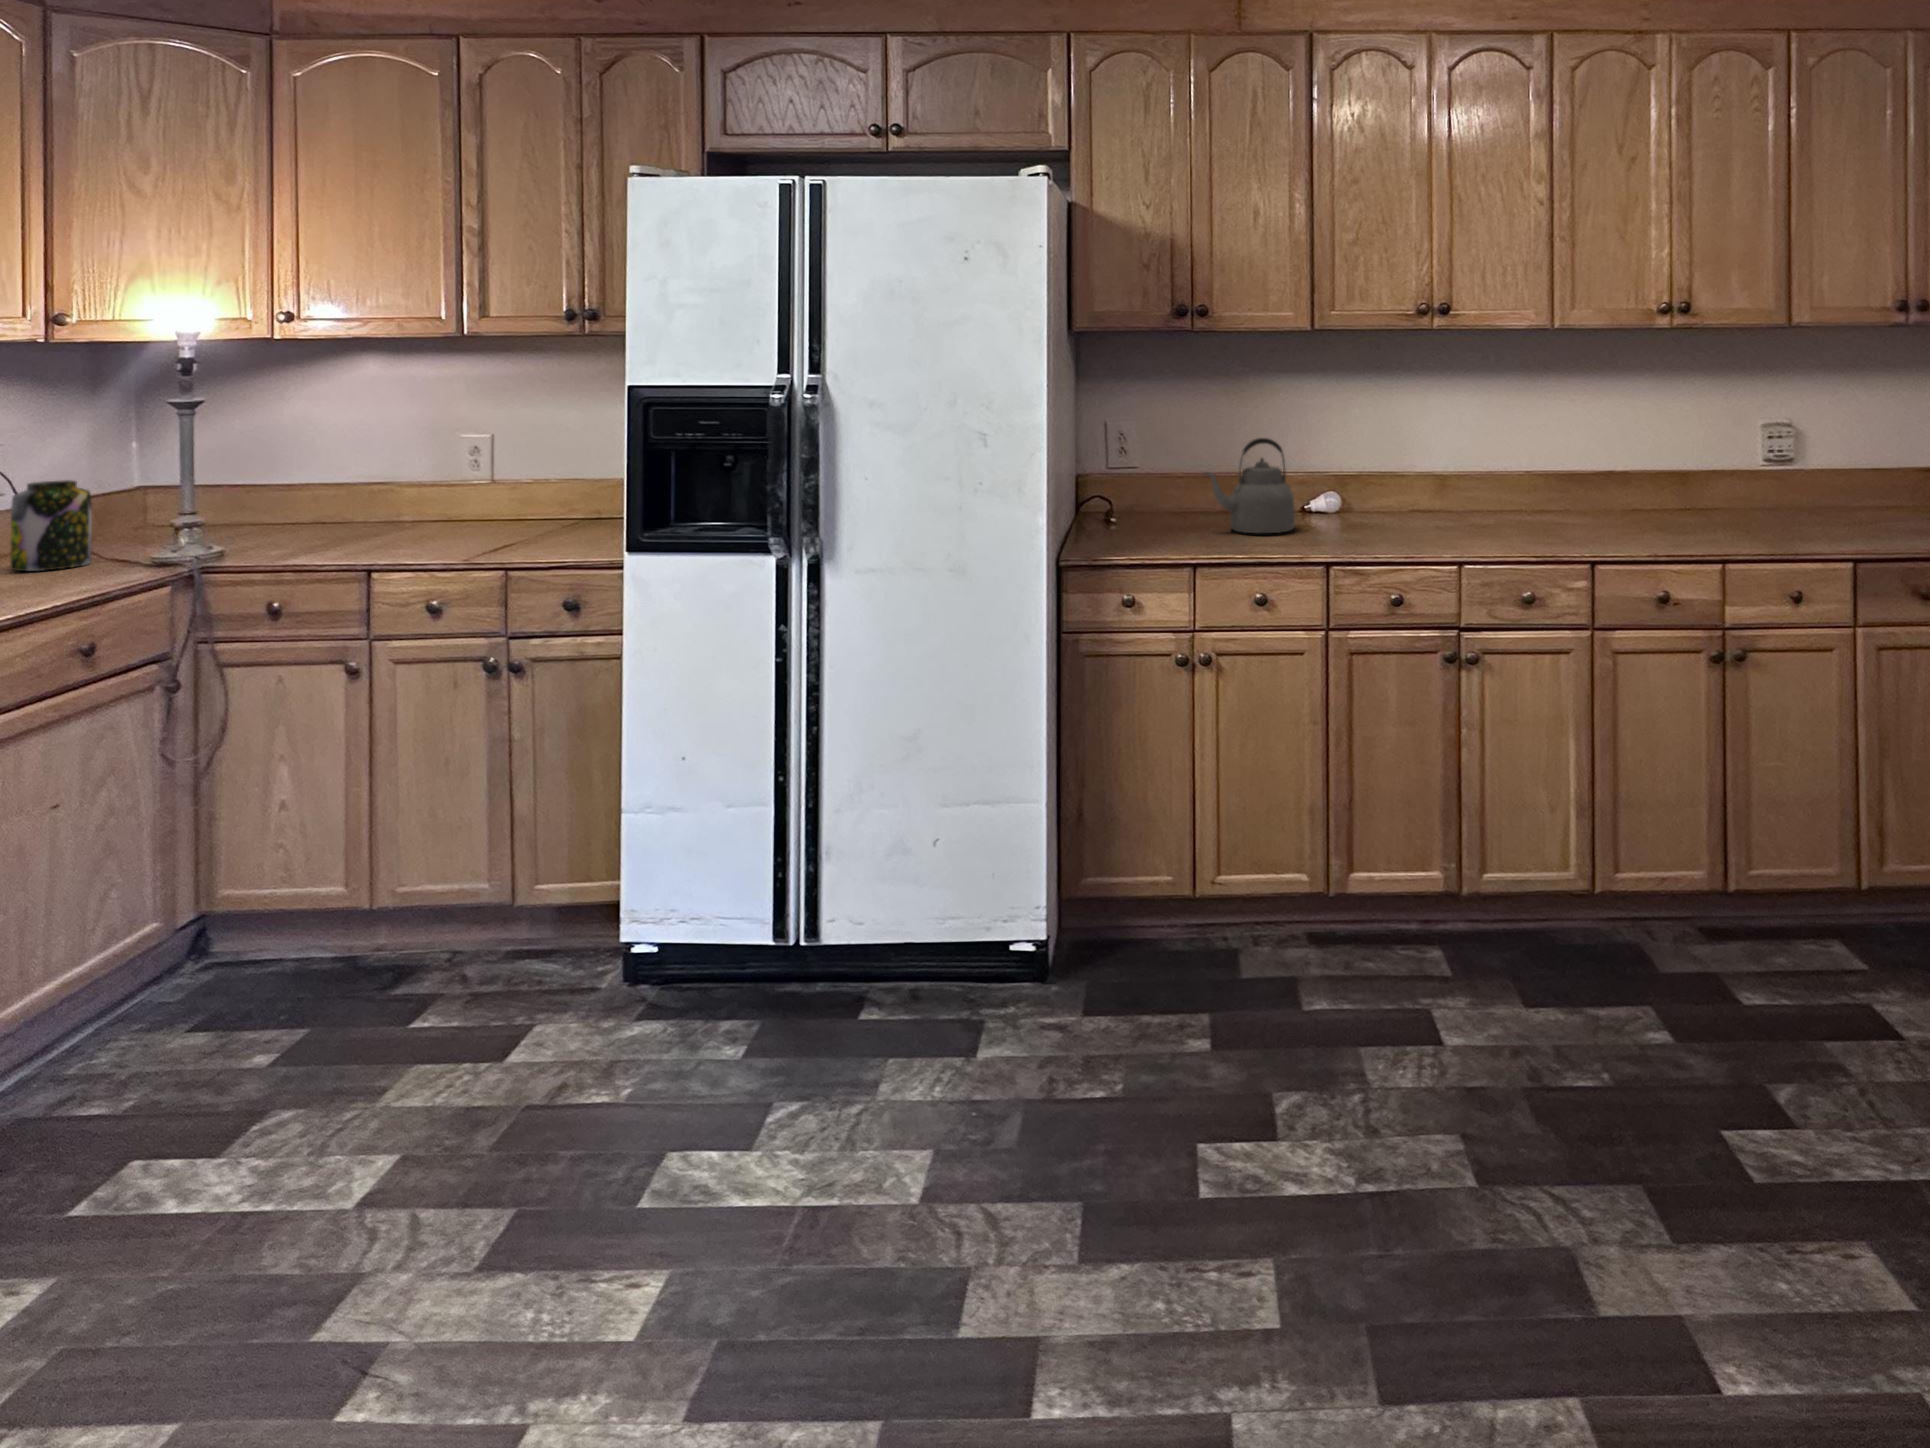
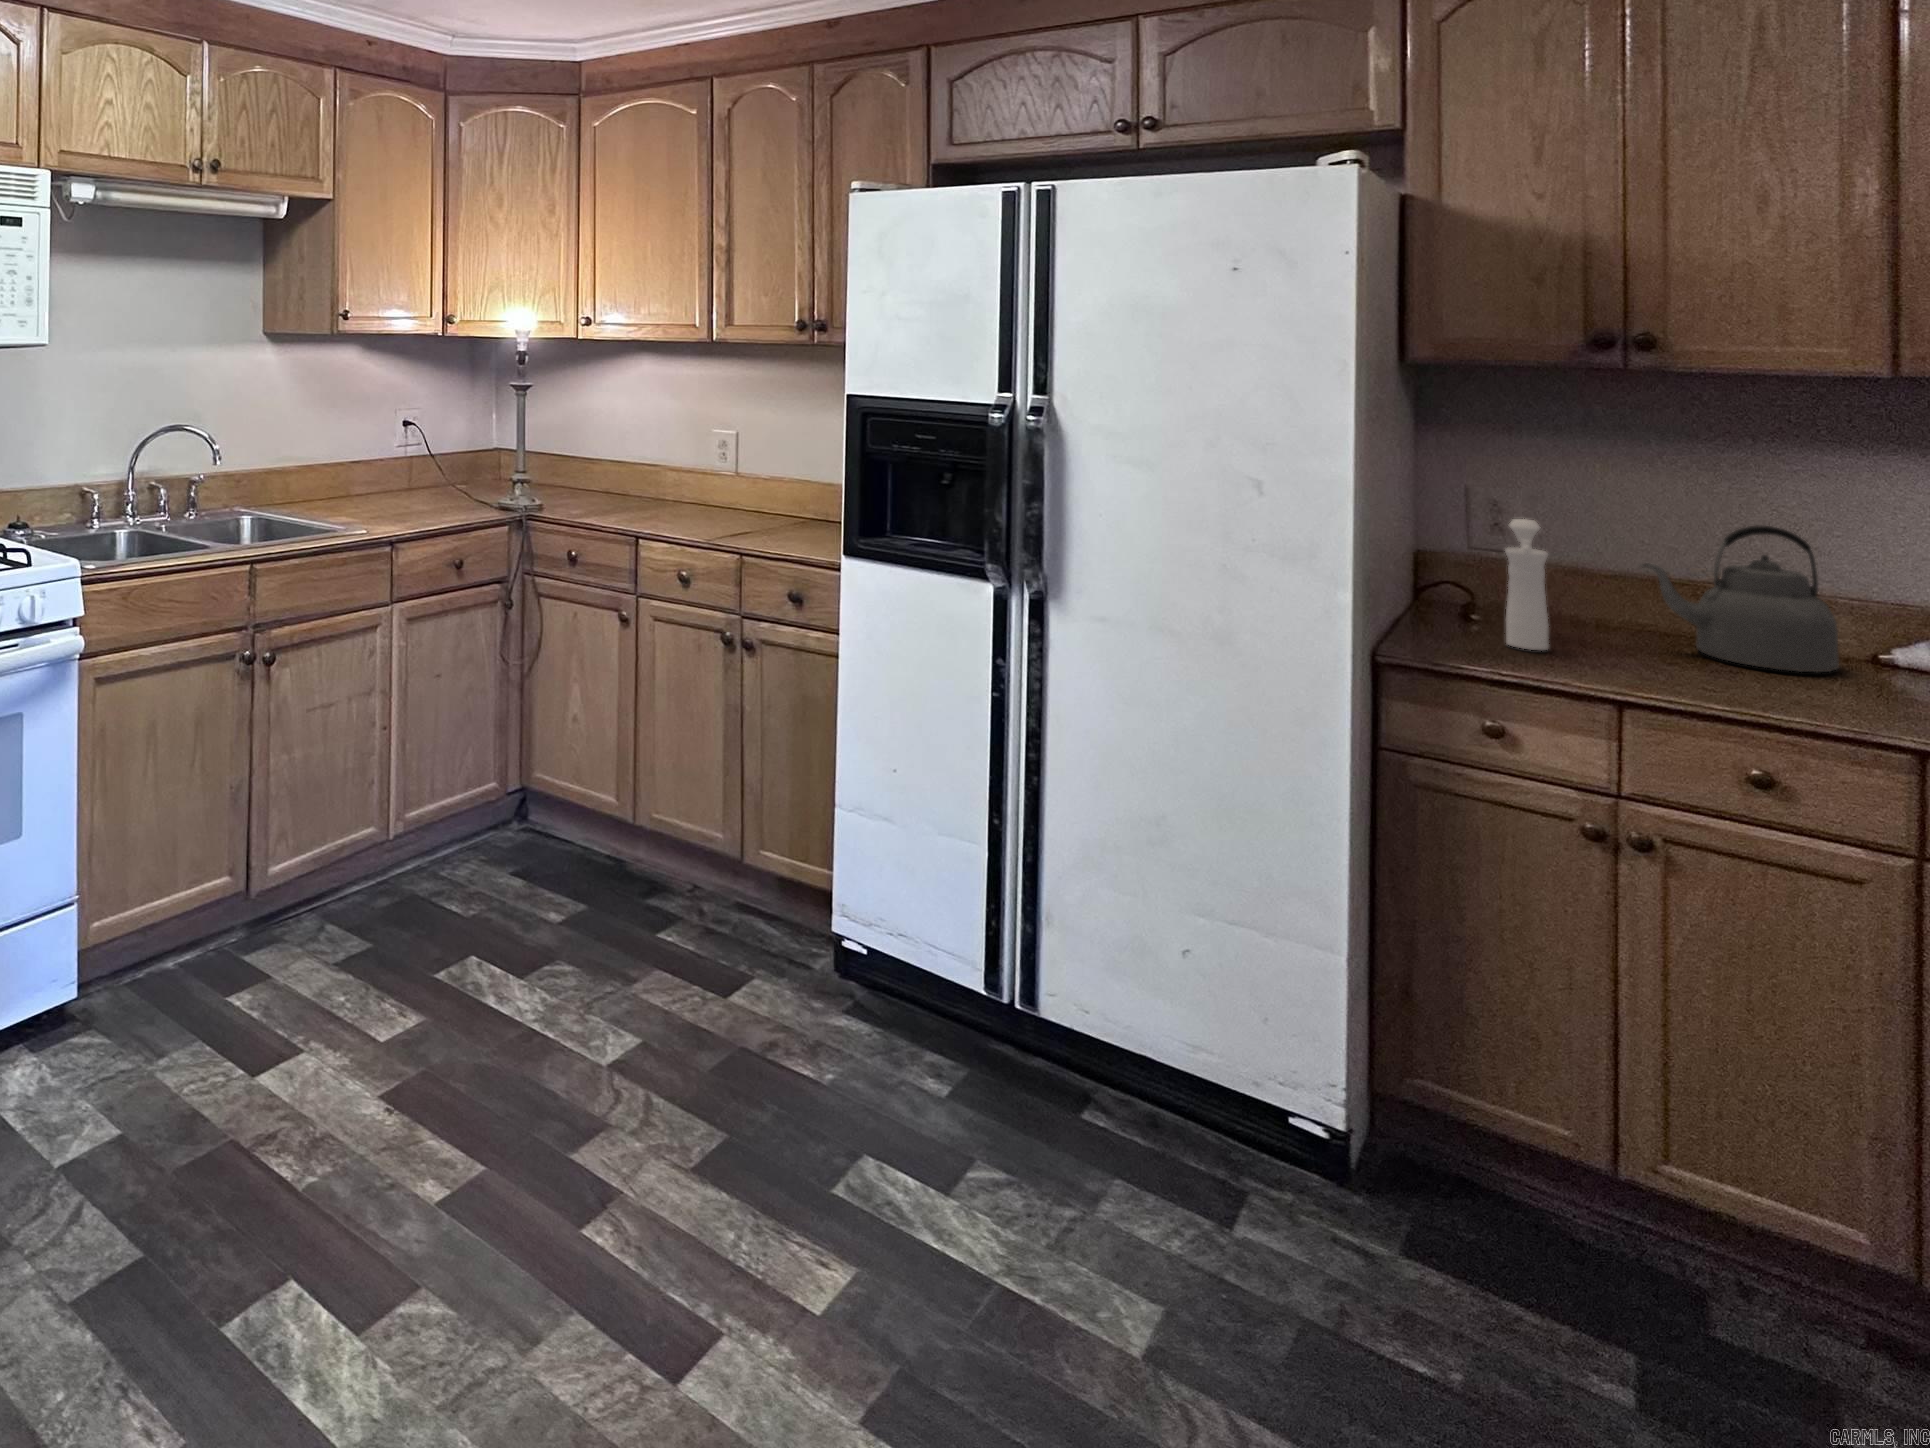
pepper mill: none [1132,449,1157,544] -> present [1505,519,1549,650]
jar: present [11,480,92,571] -> none [420,437,465,503]

